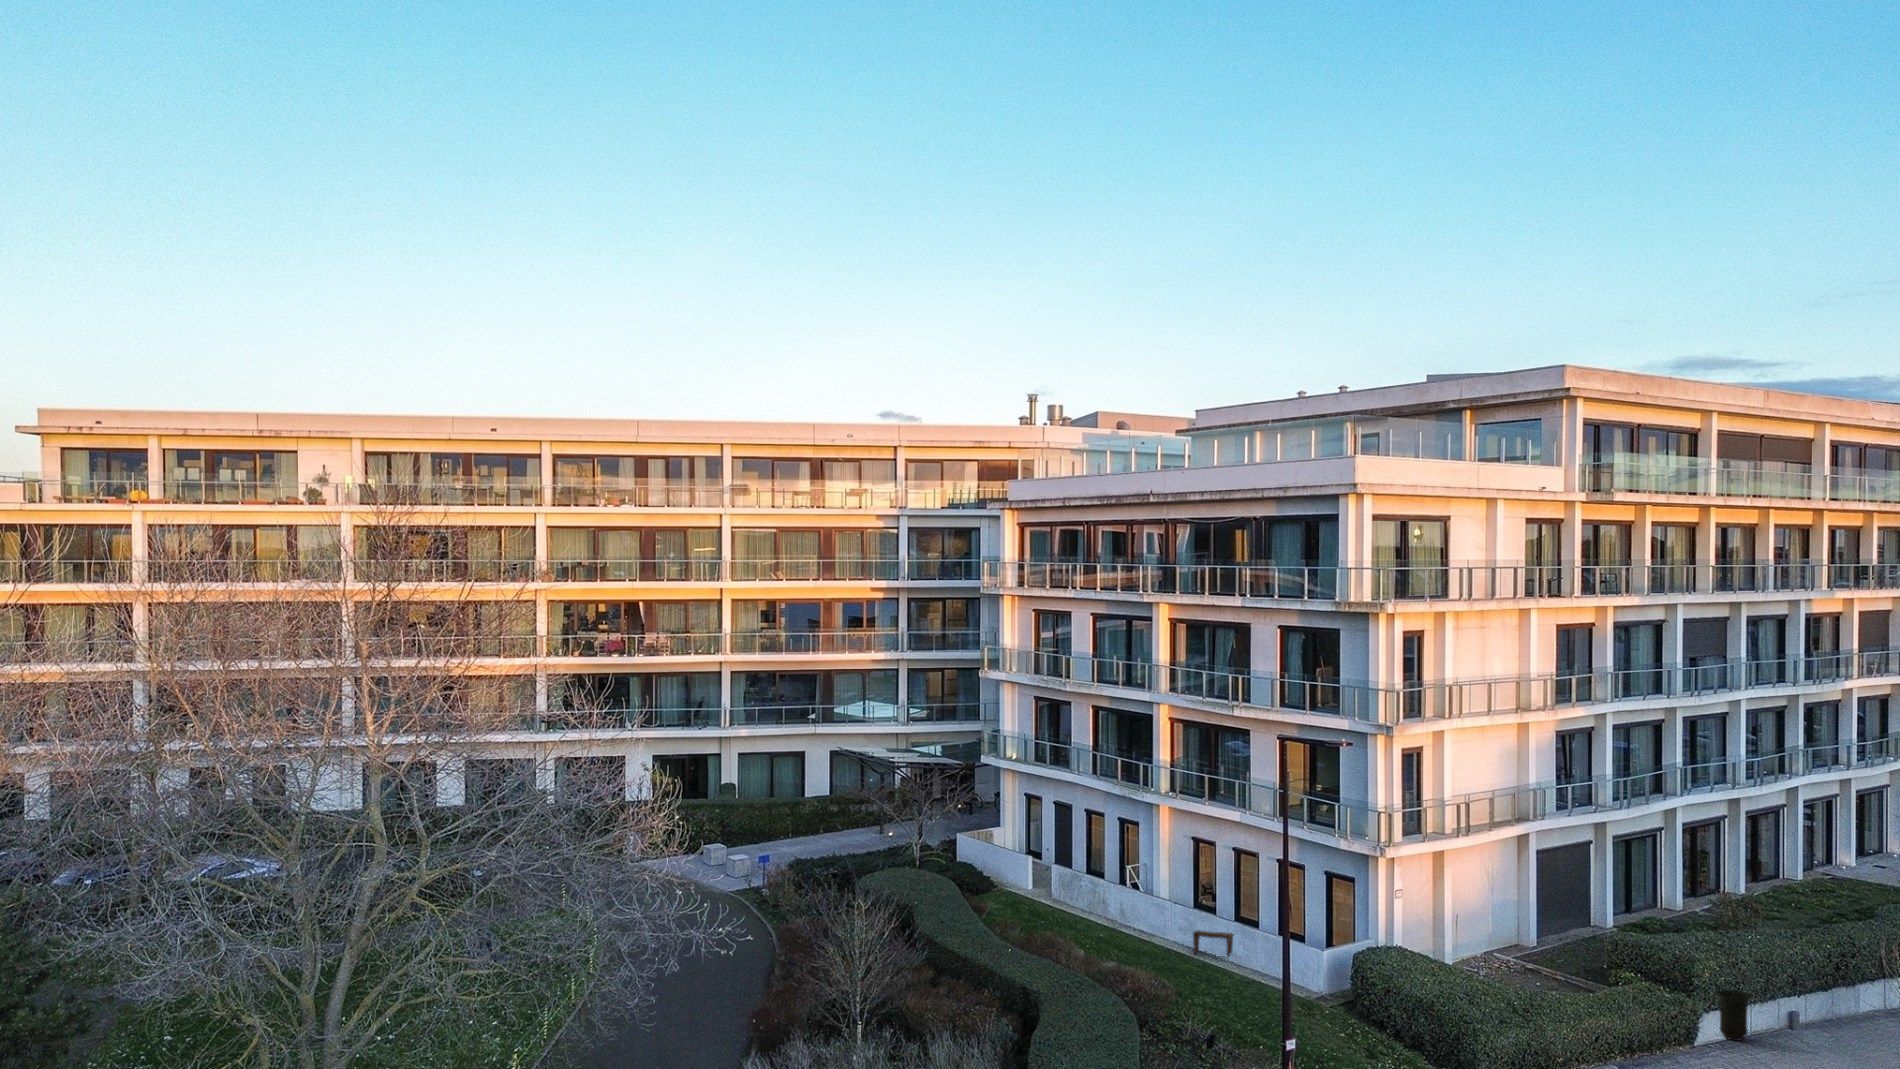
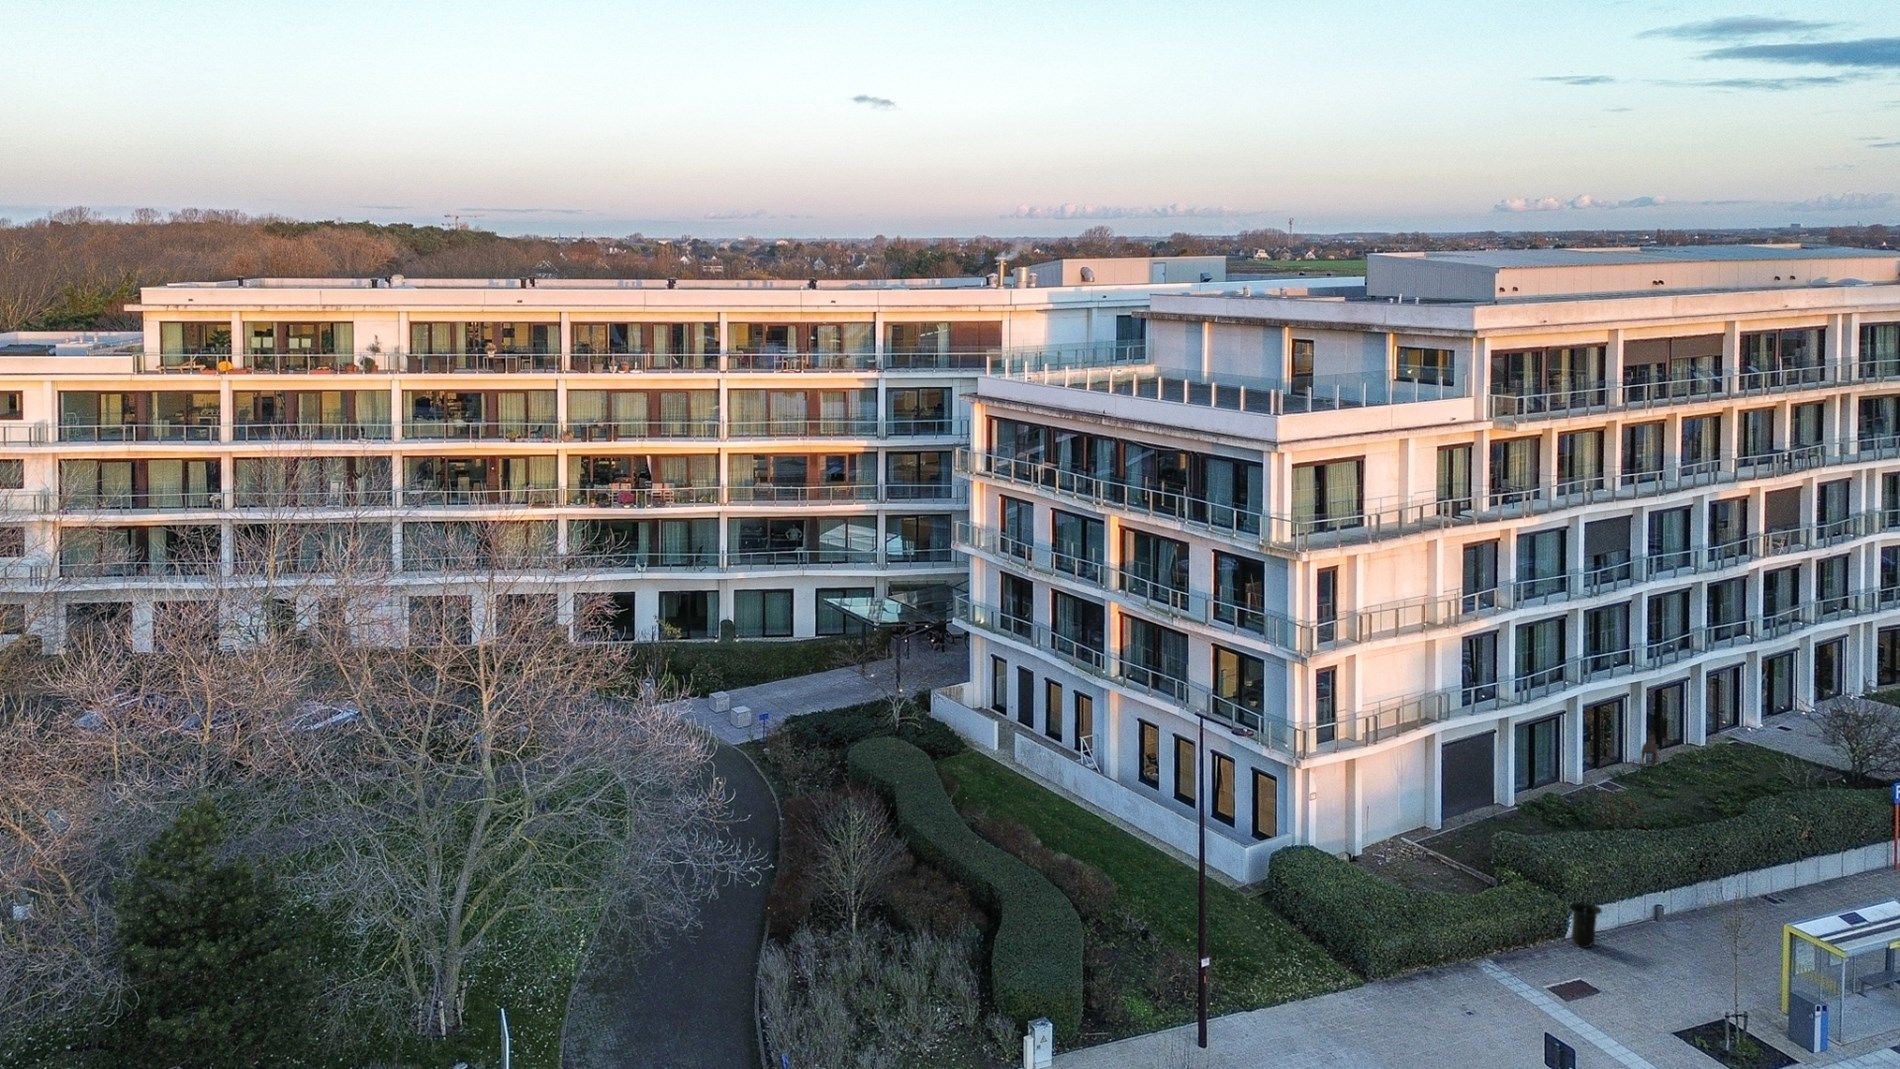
bench: present [1193,930,1234,957] -> present [1640,743,1658,768]

